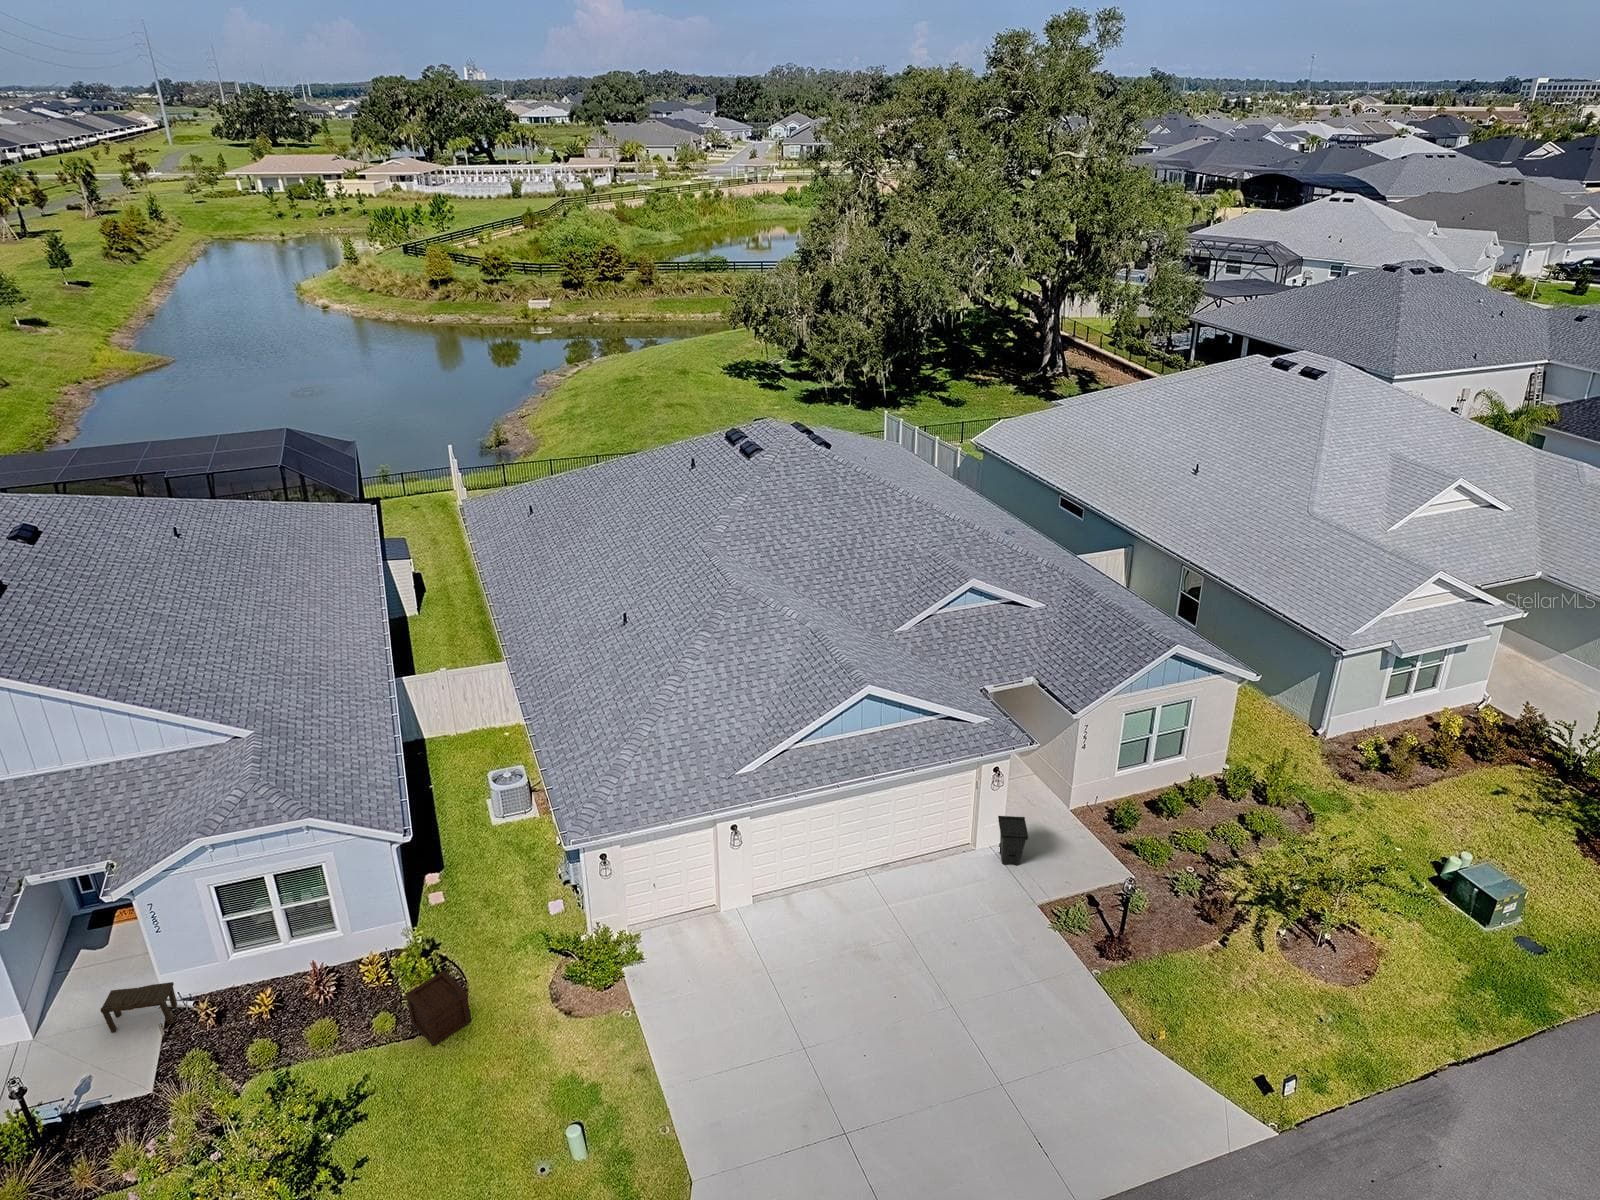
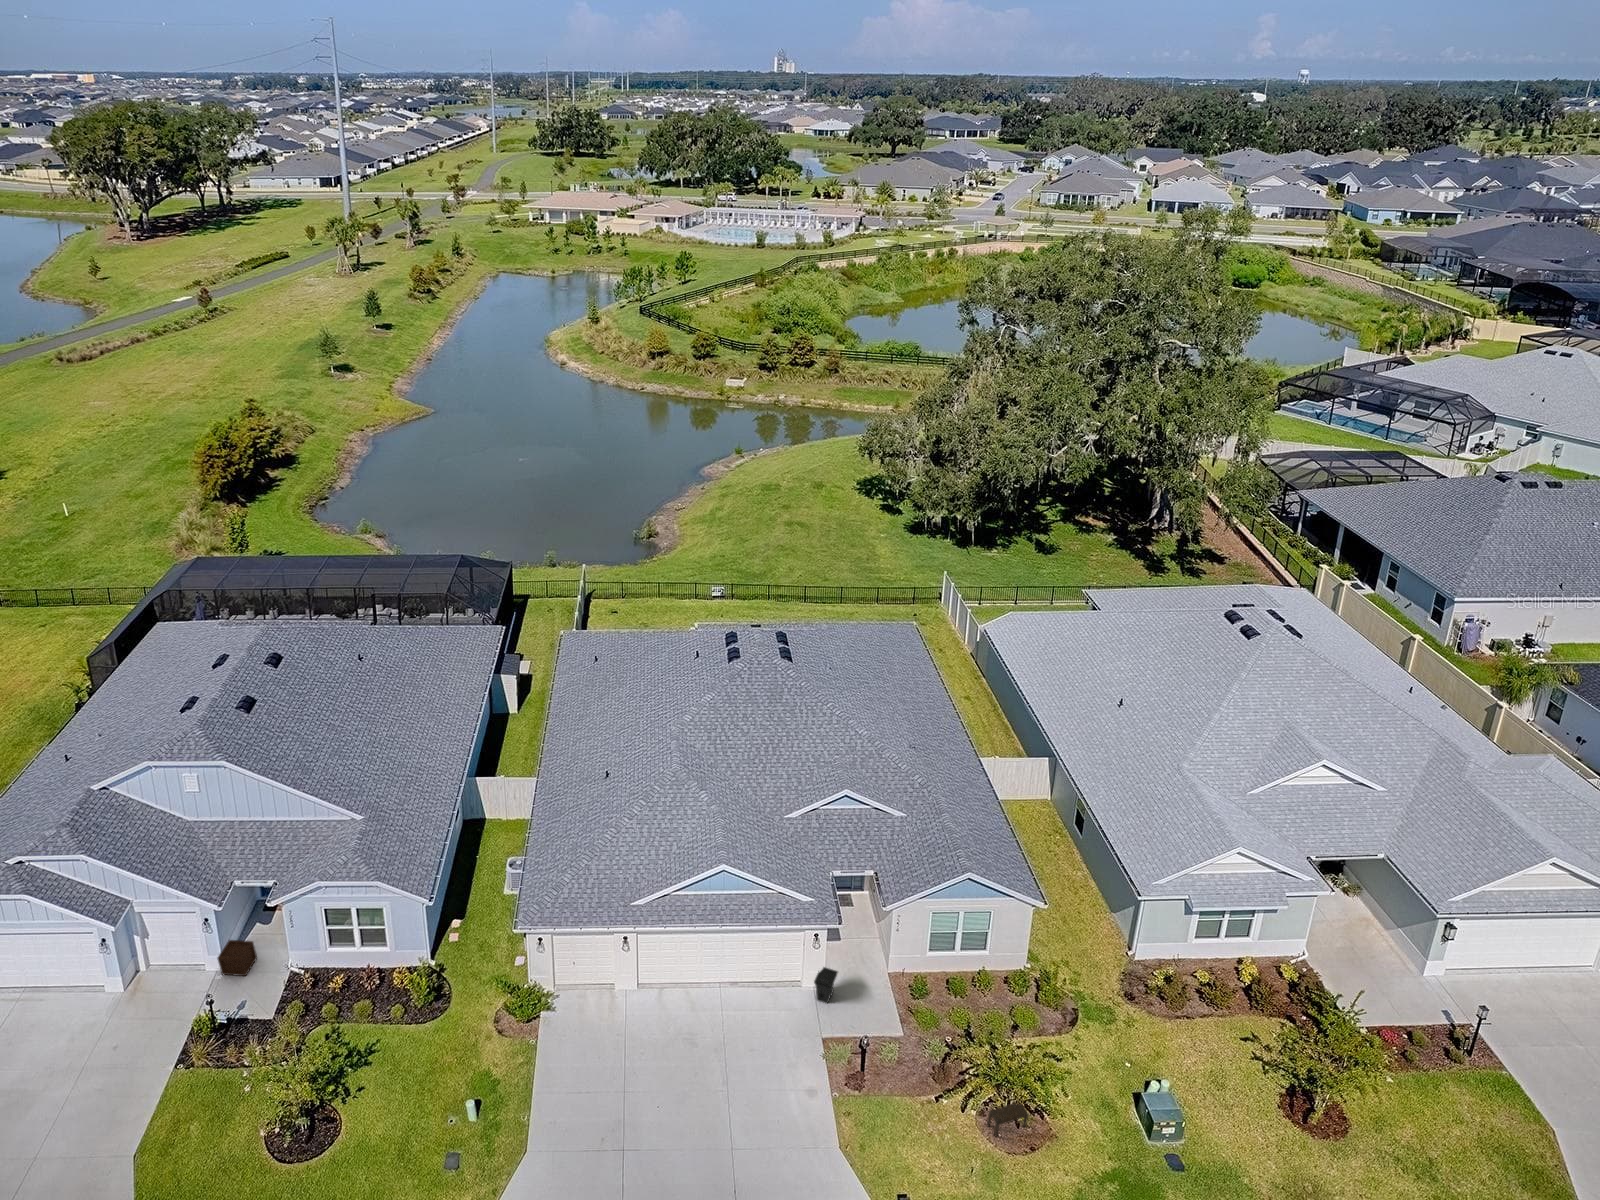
wooden crate: present [406,970,472,1046] -> present [218,940,257,976]
bench: present [101,982,177,1033] -> present [987,1104,1029,1137]

